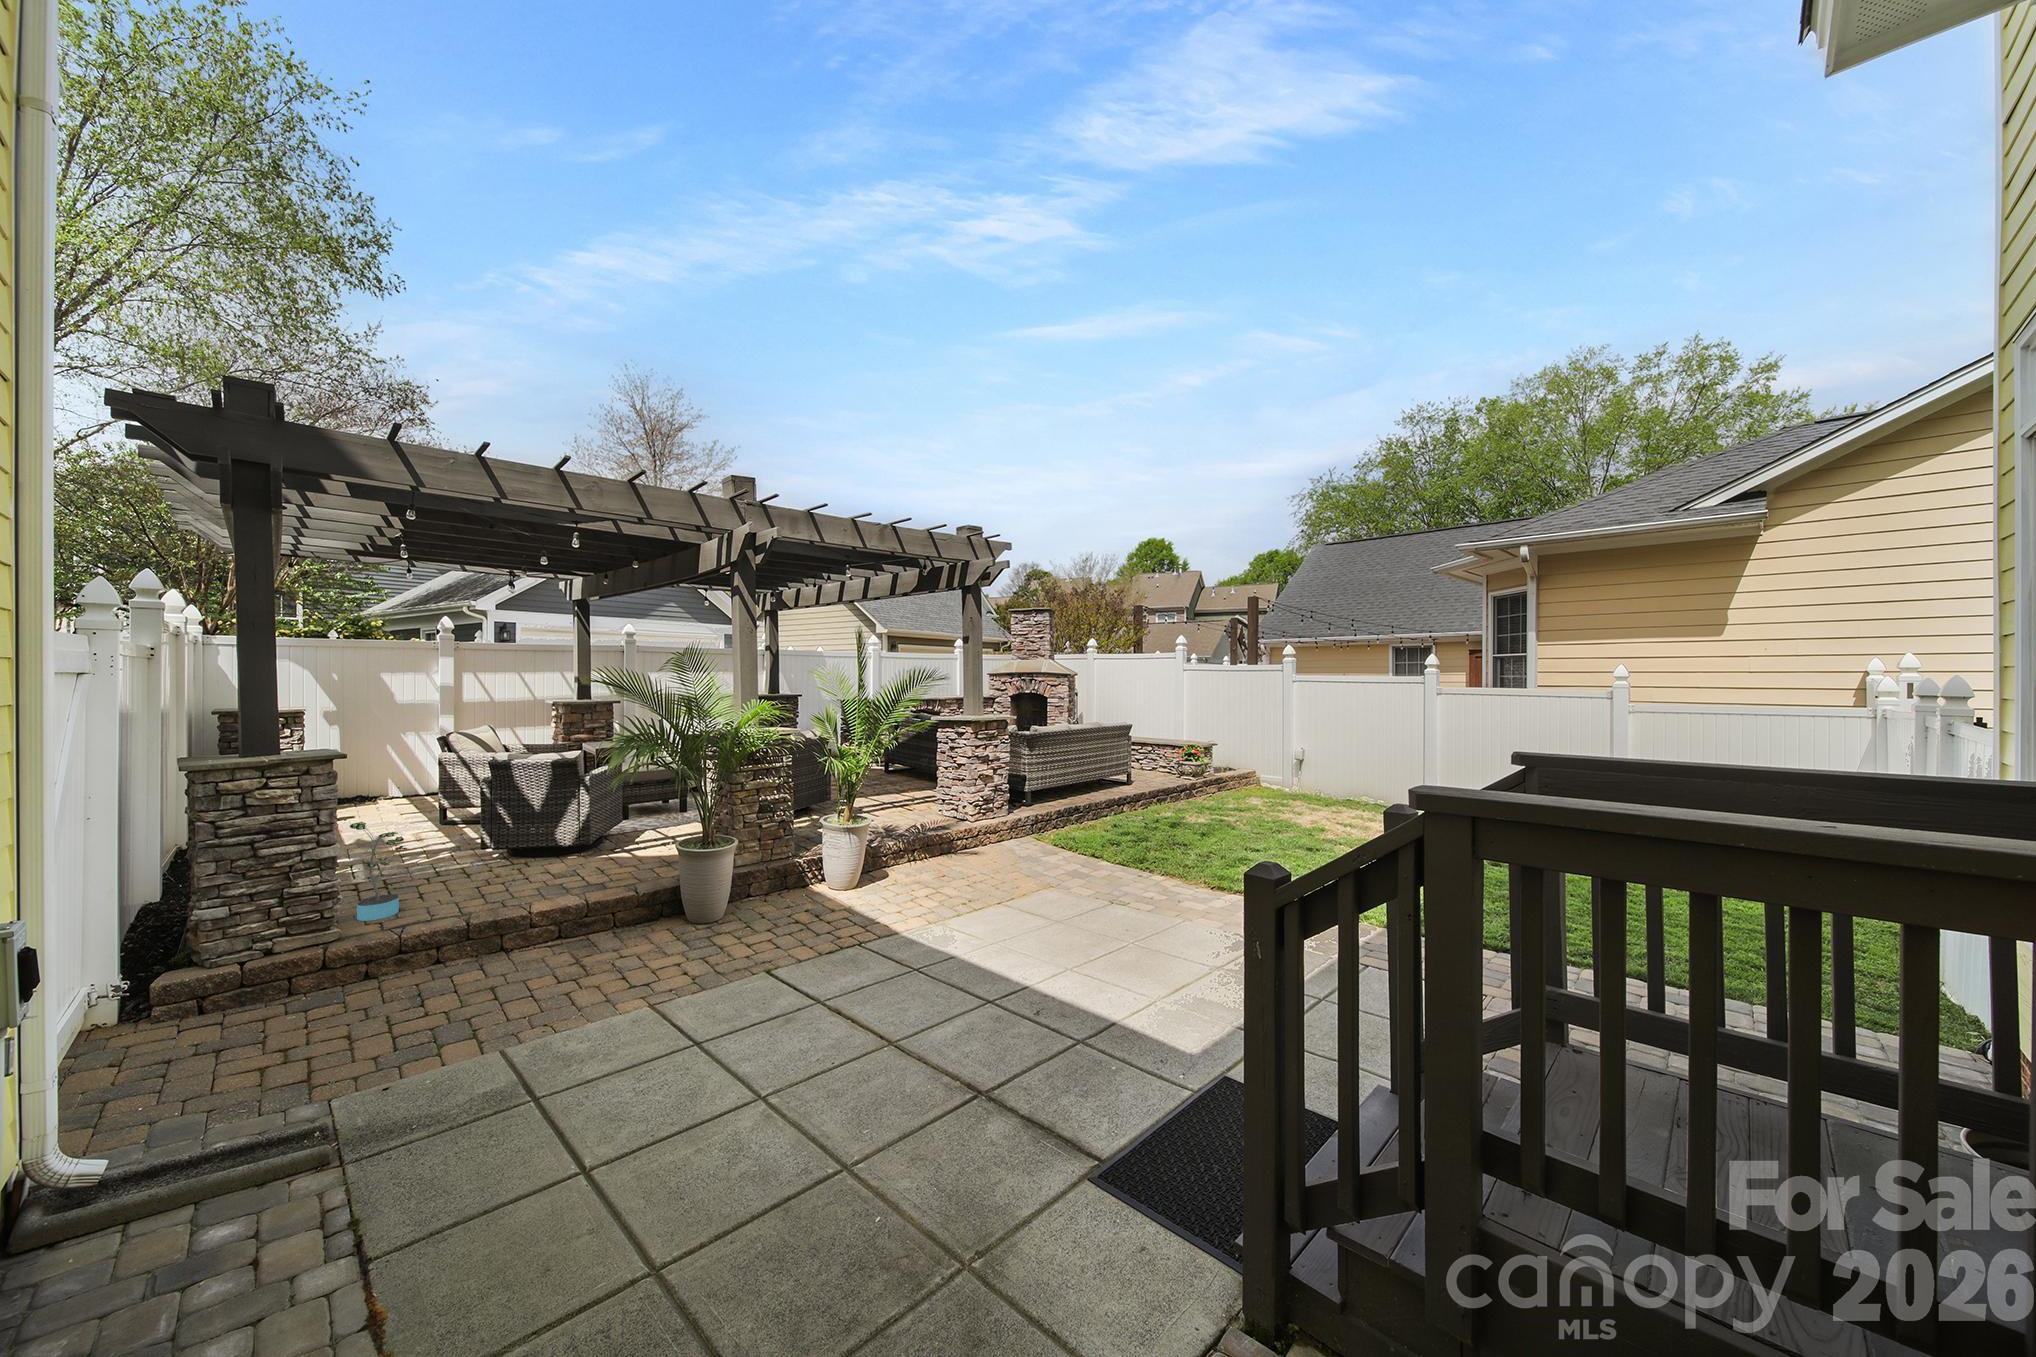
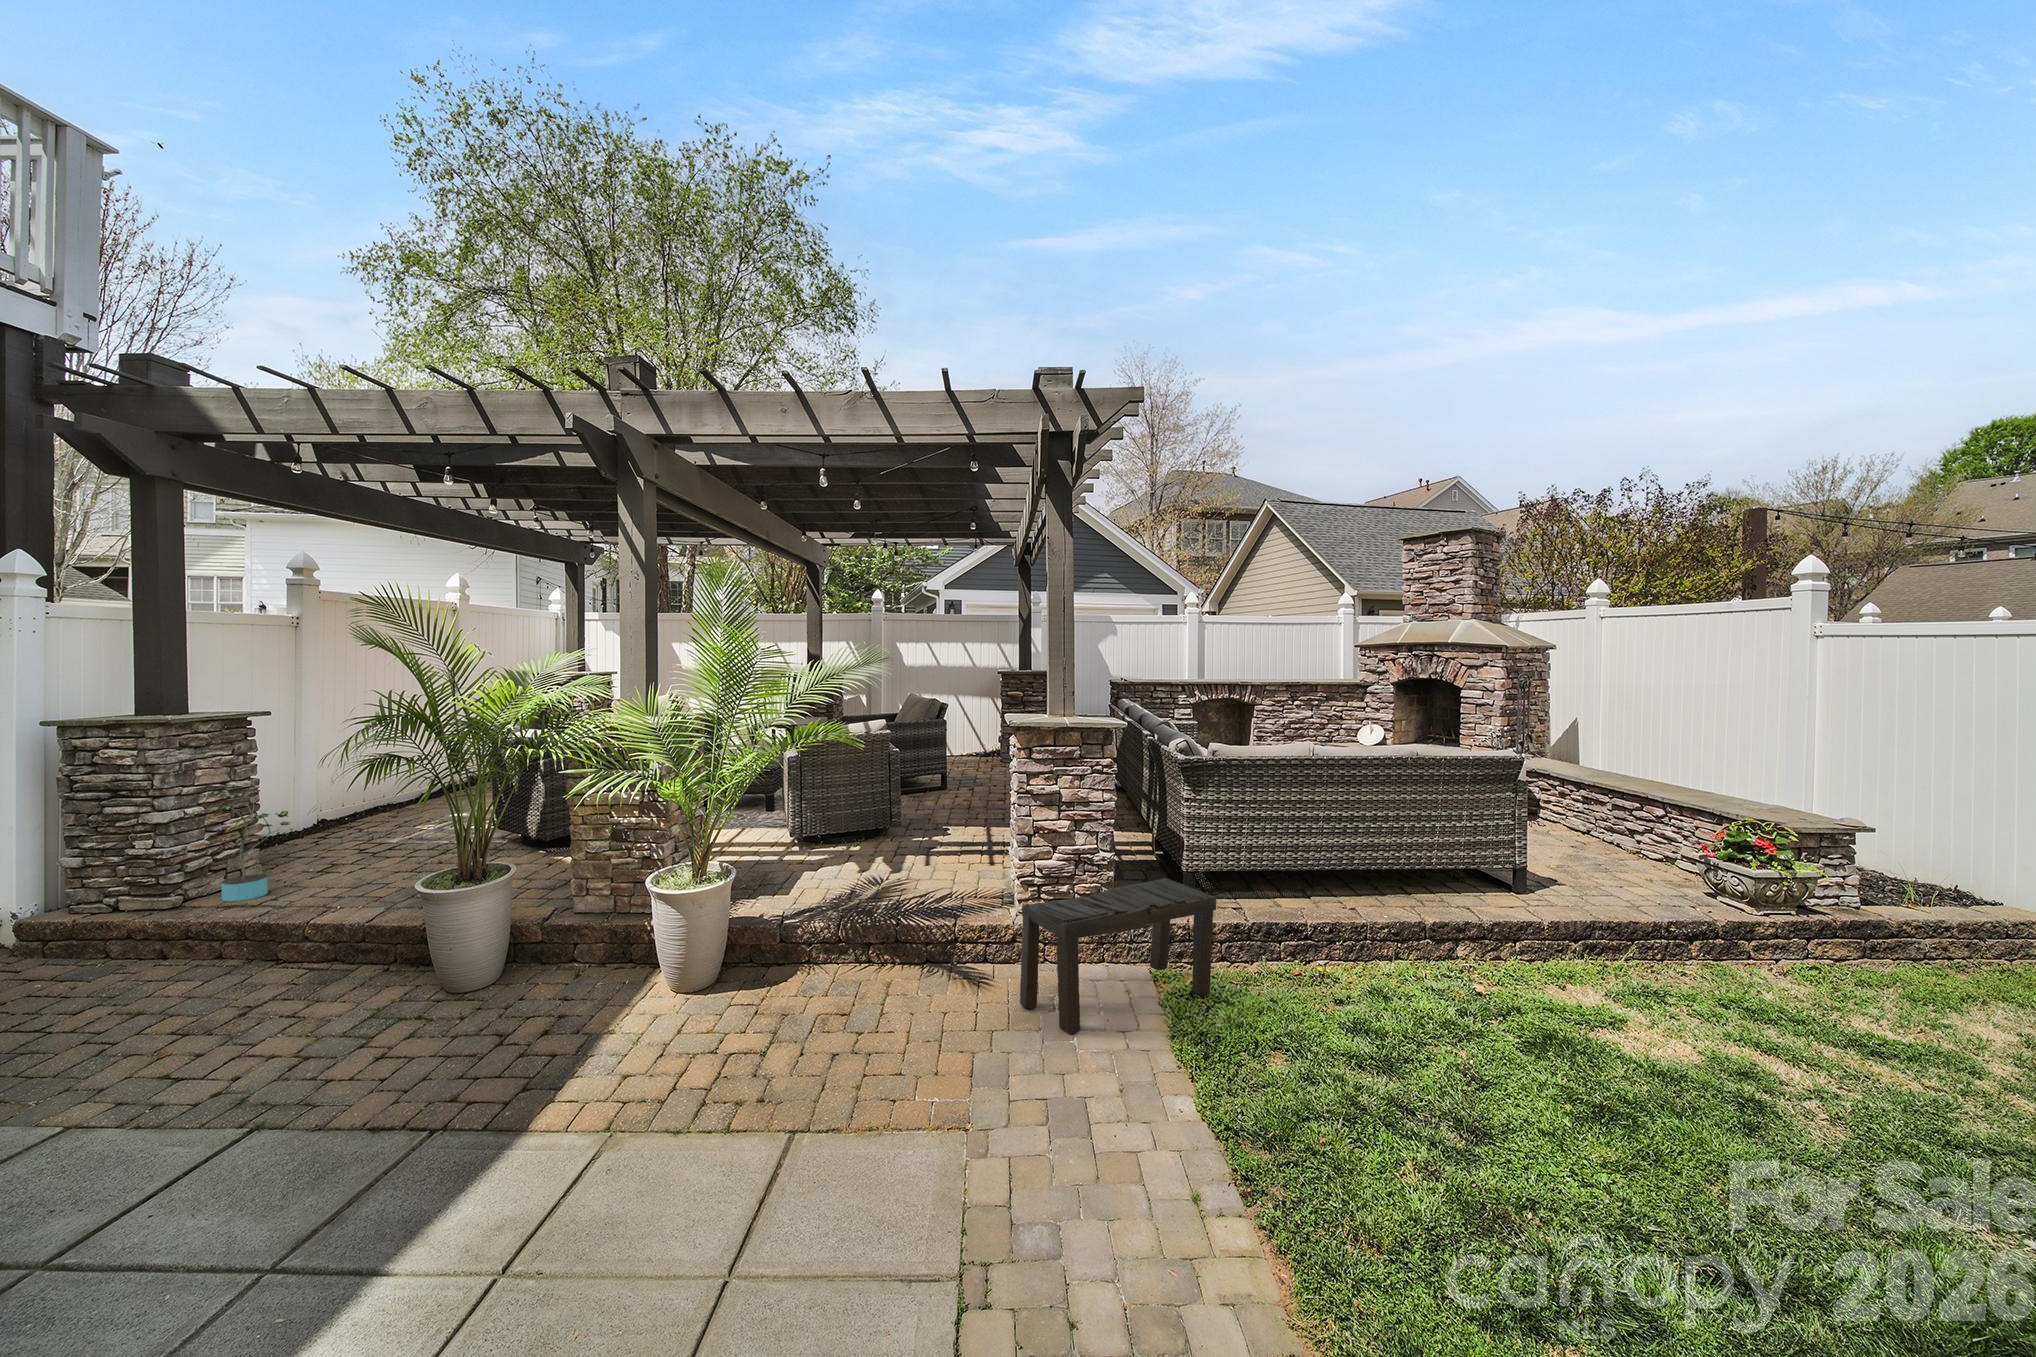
bench: none [1012,792,1075,859] -> present [1020,878,1217,1034]

